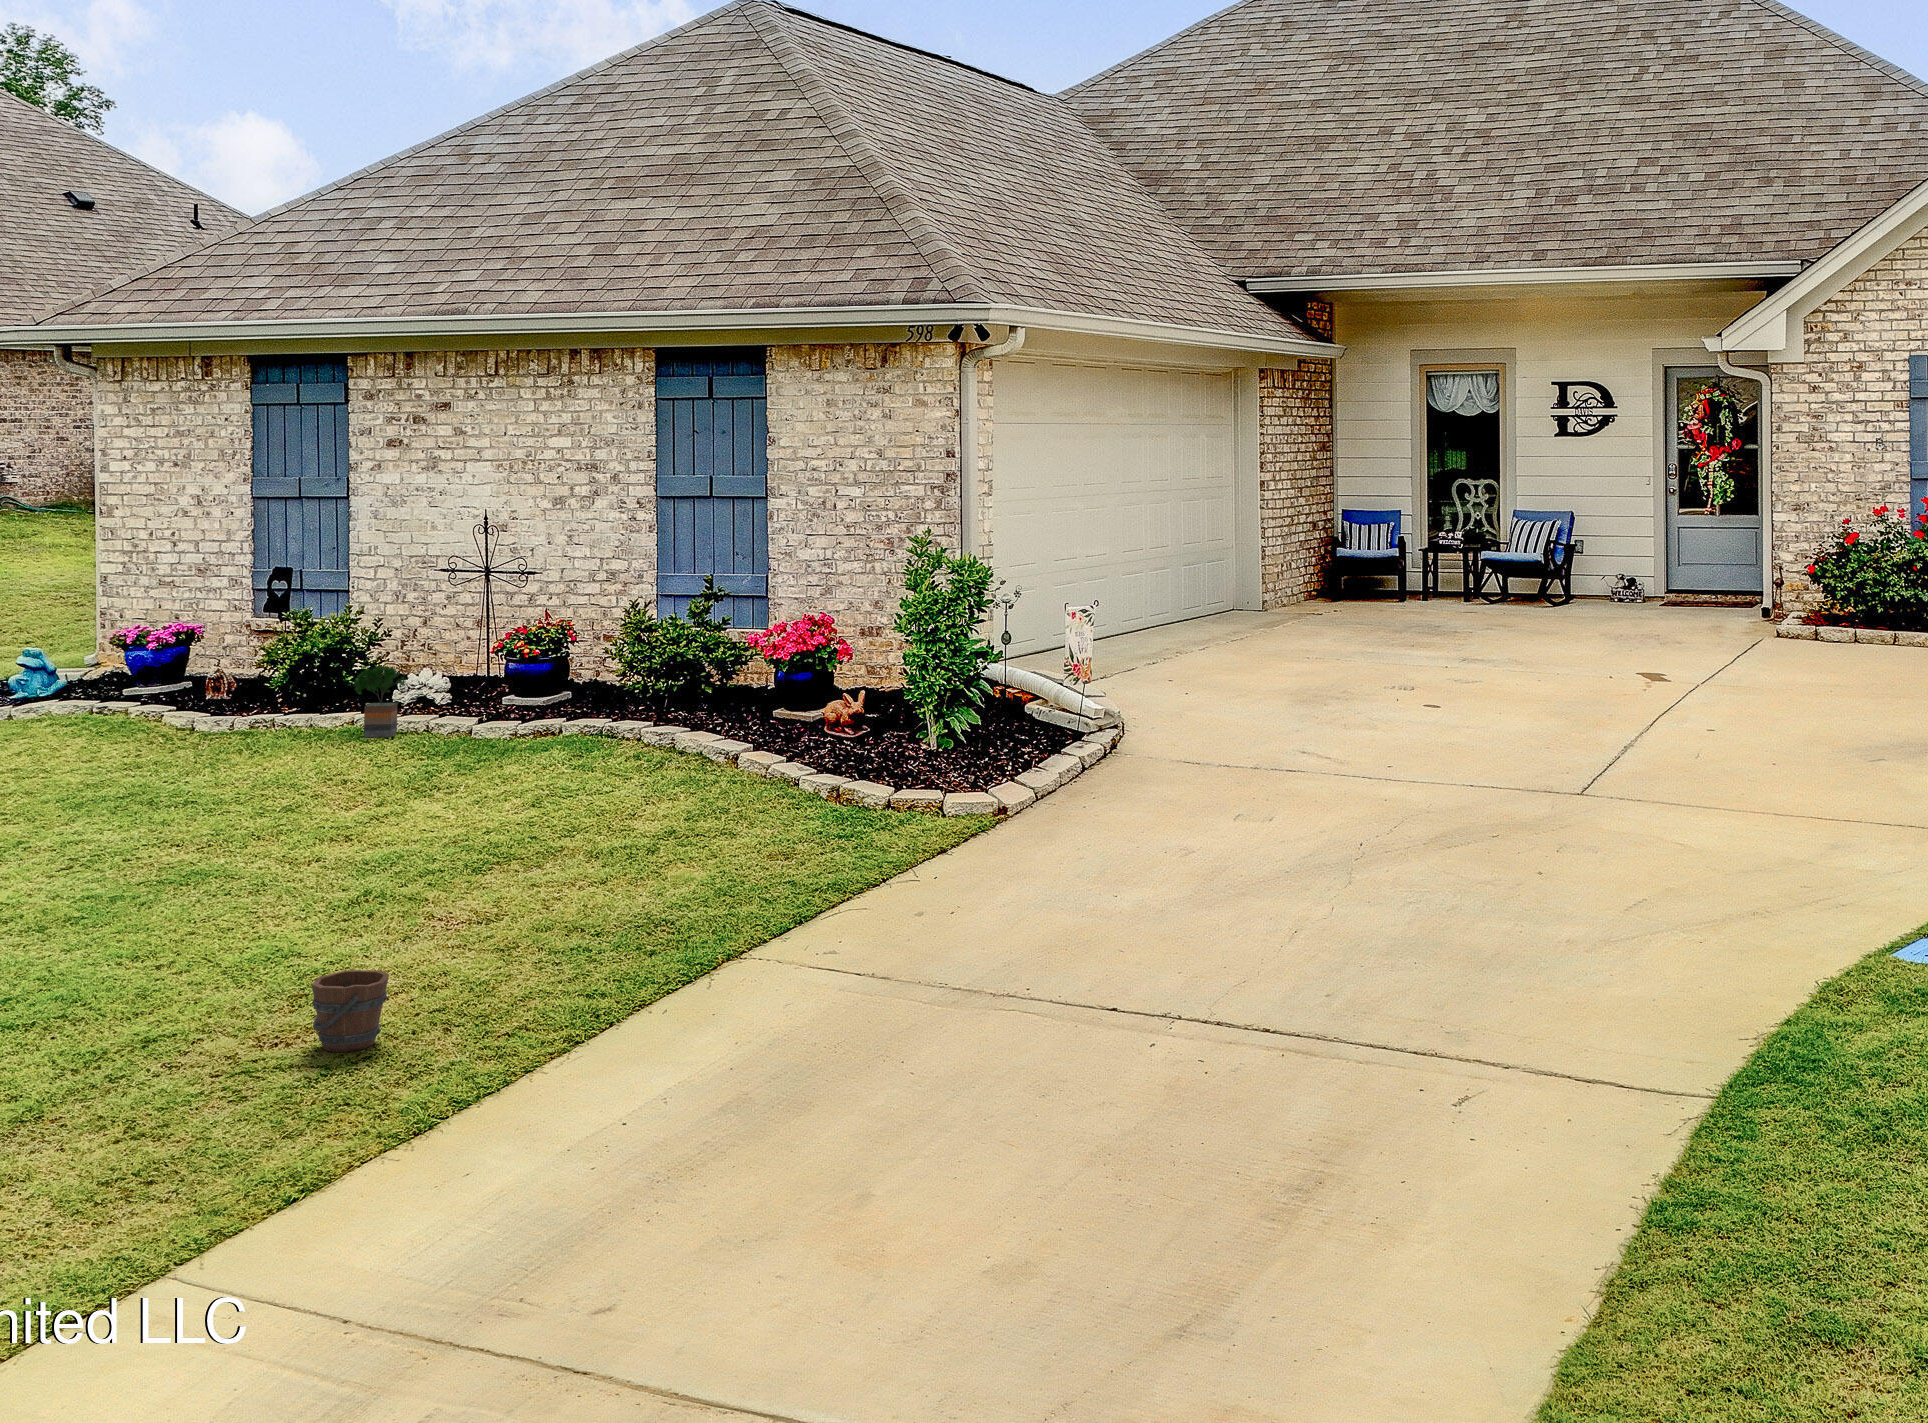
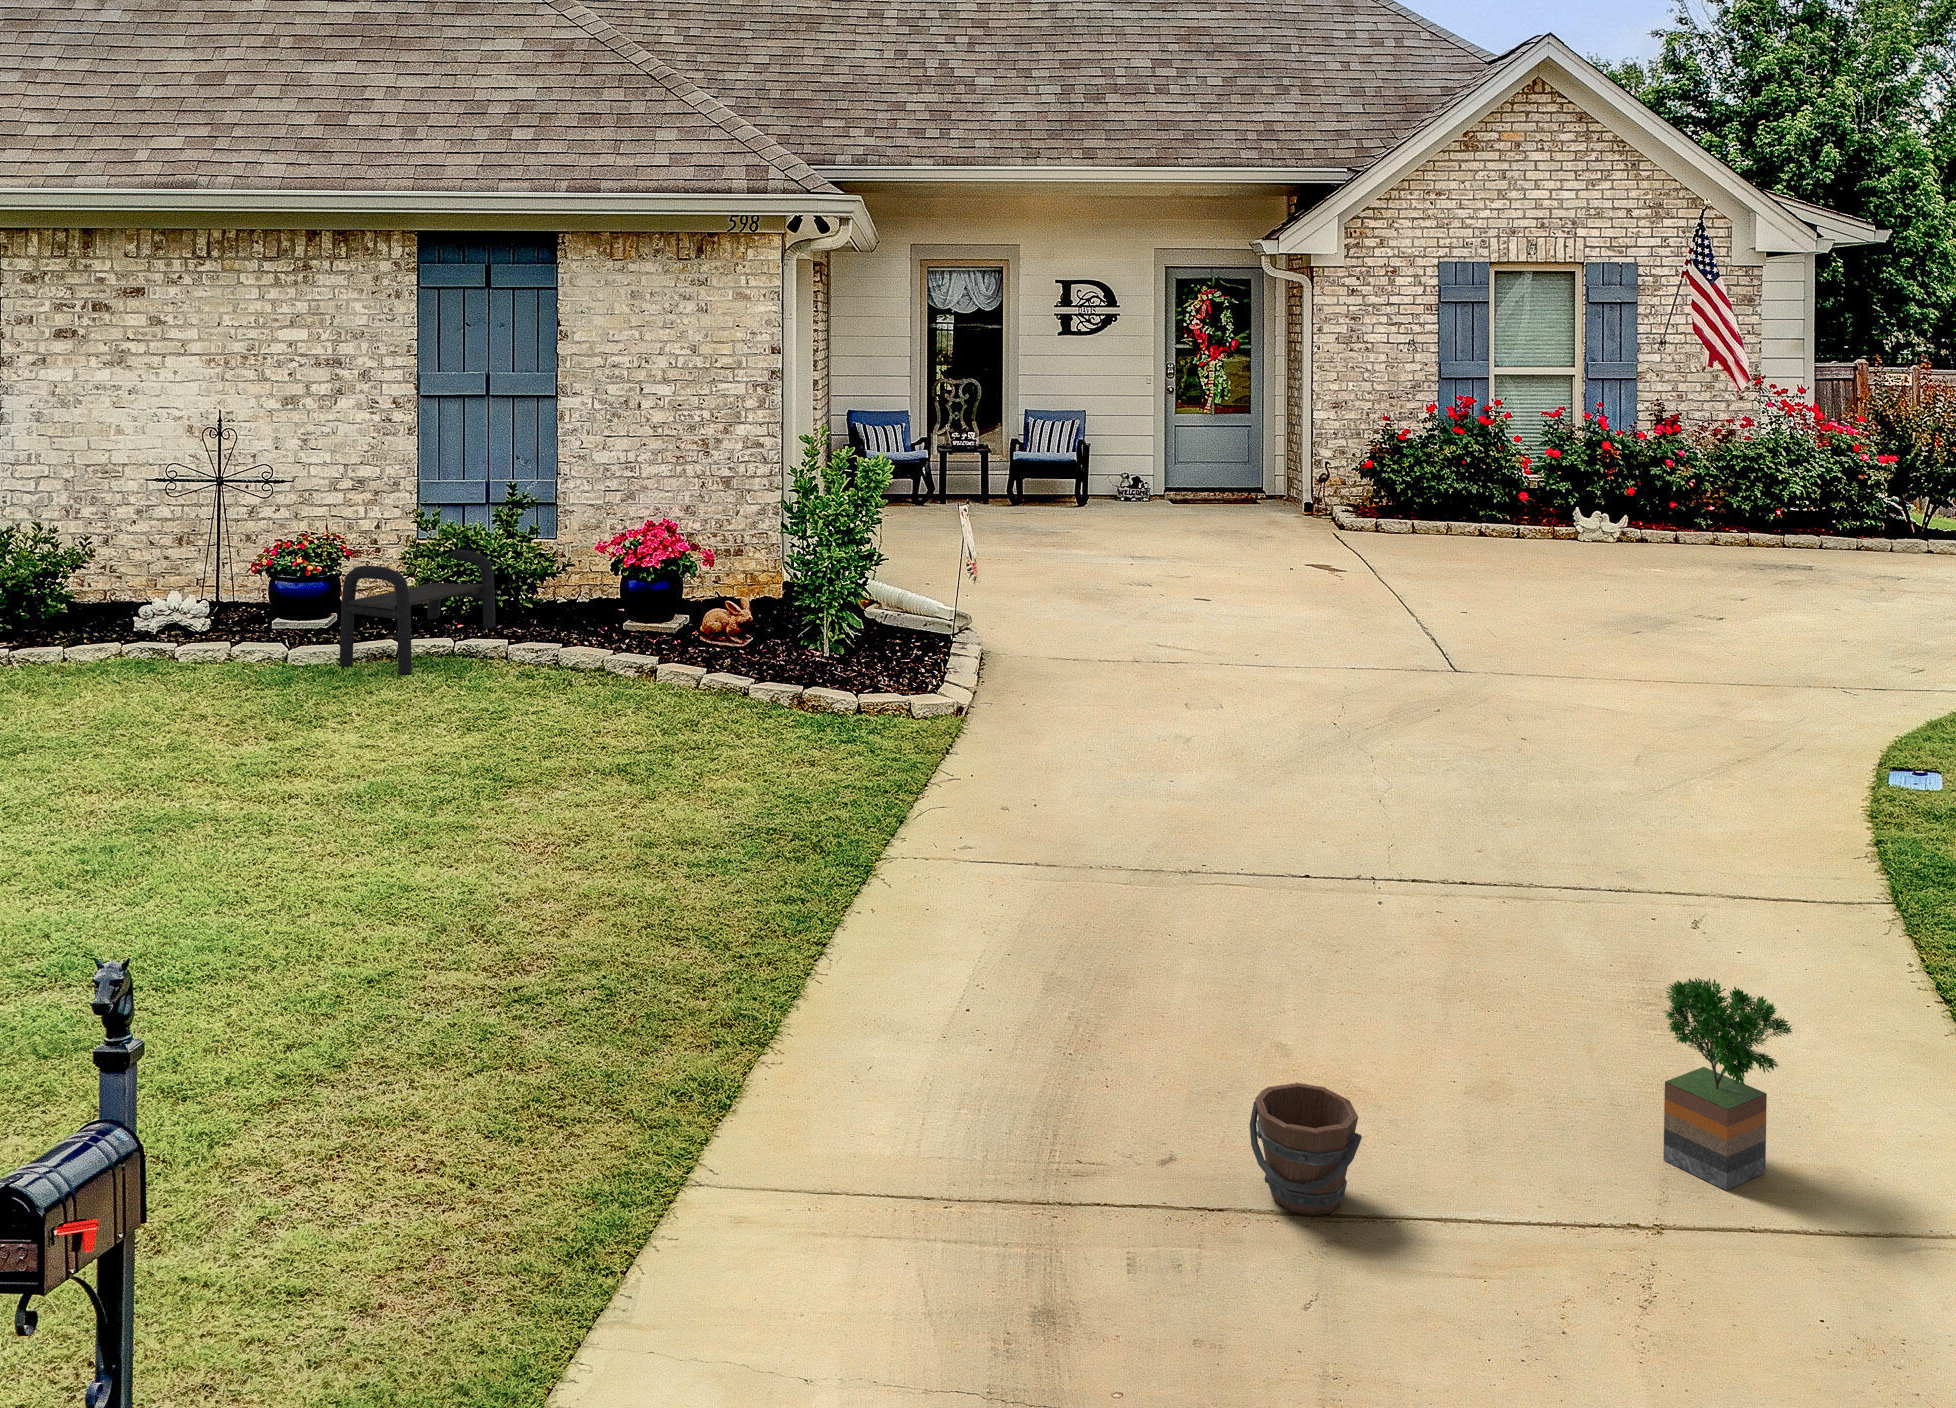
bench: none [518,641,669,747] -> present [340,550,495,674]
potted tree: present [355,665,406,737] -> present [1663,978,1792,1190]

